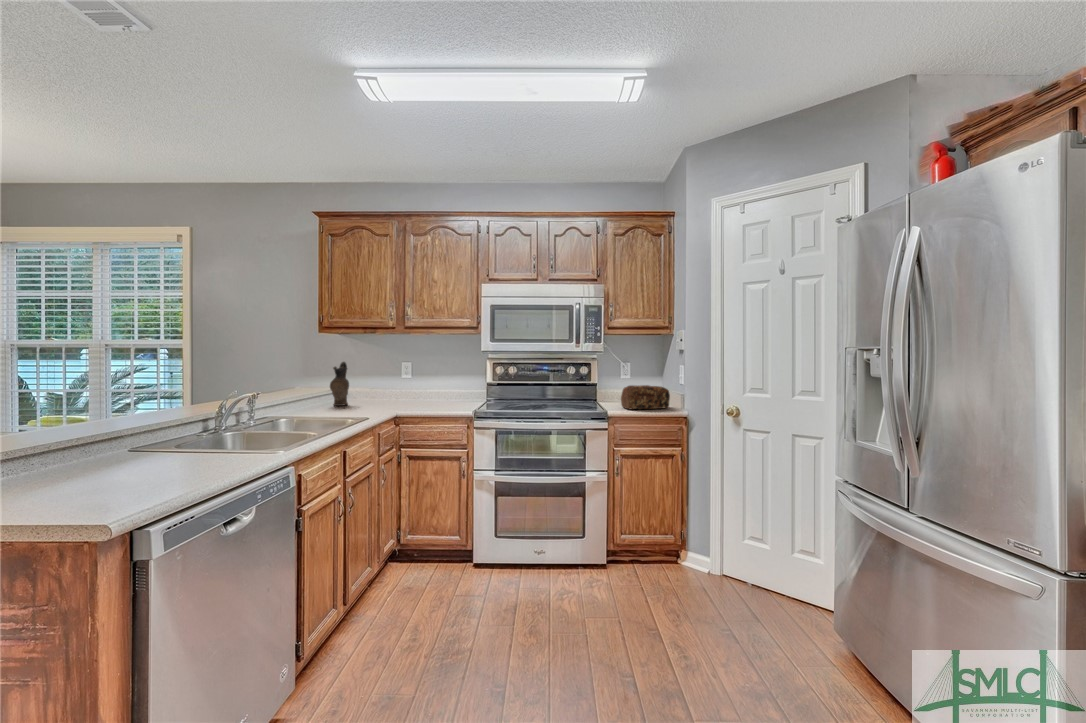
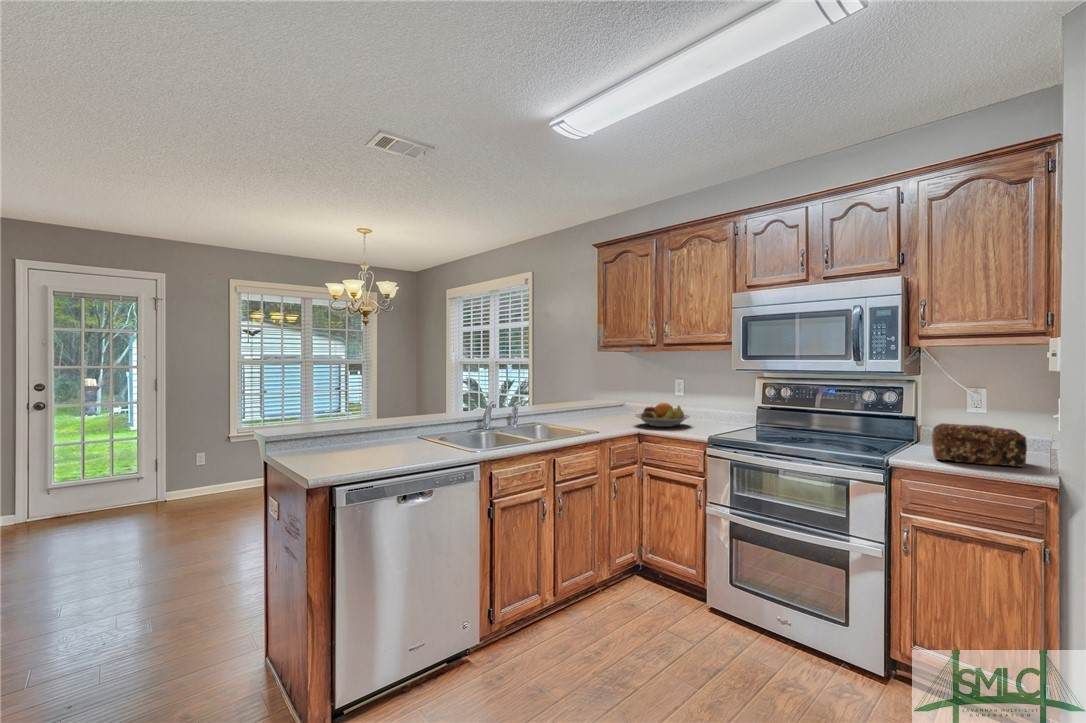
ceramic pitcher: present [330,362,349,406] -> none [606,377,624,418]
fruit bowl: none [379,385,434,409] -> present [635,403,690,427]

